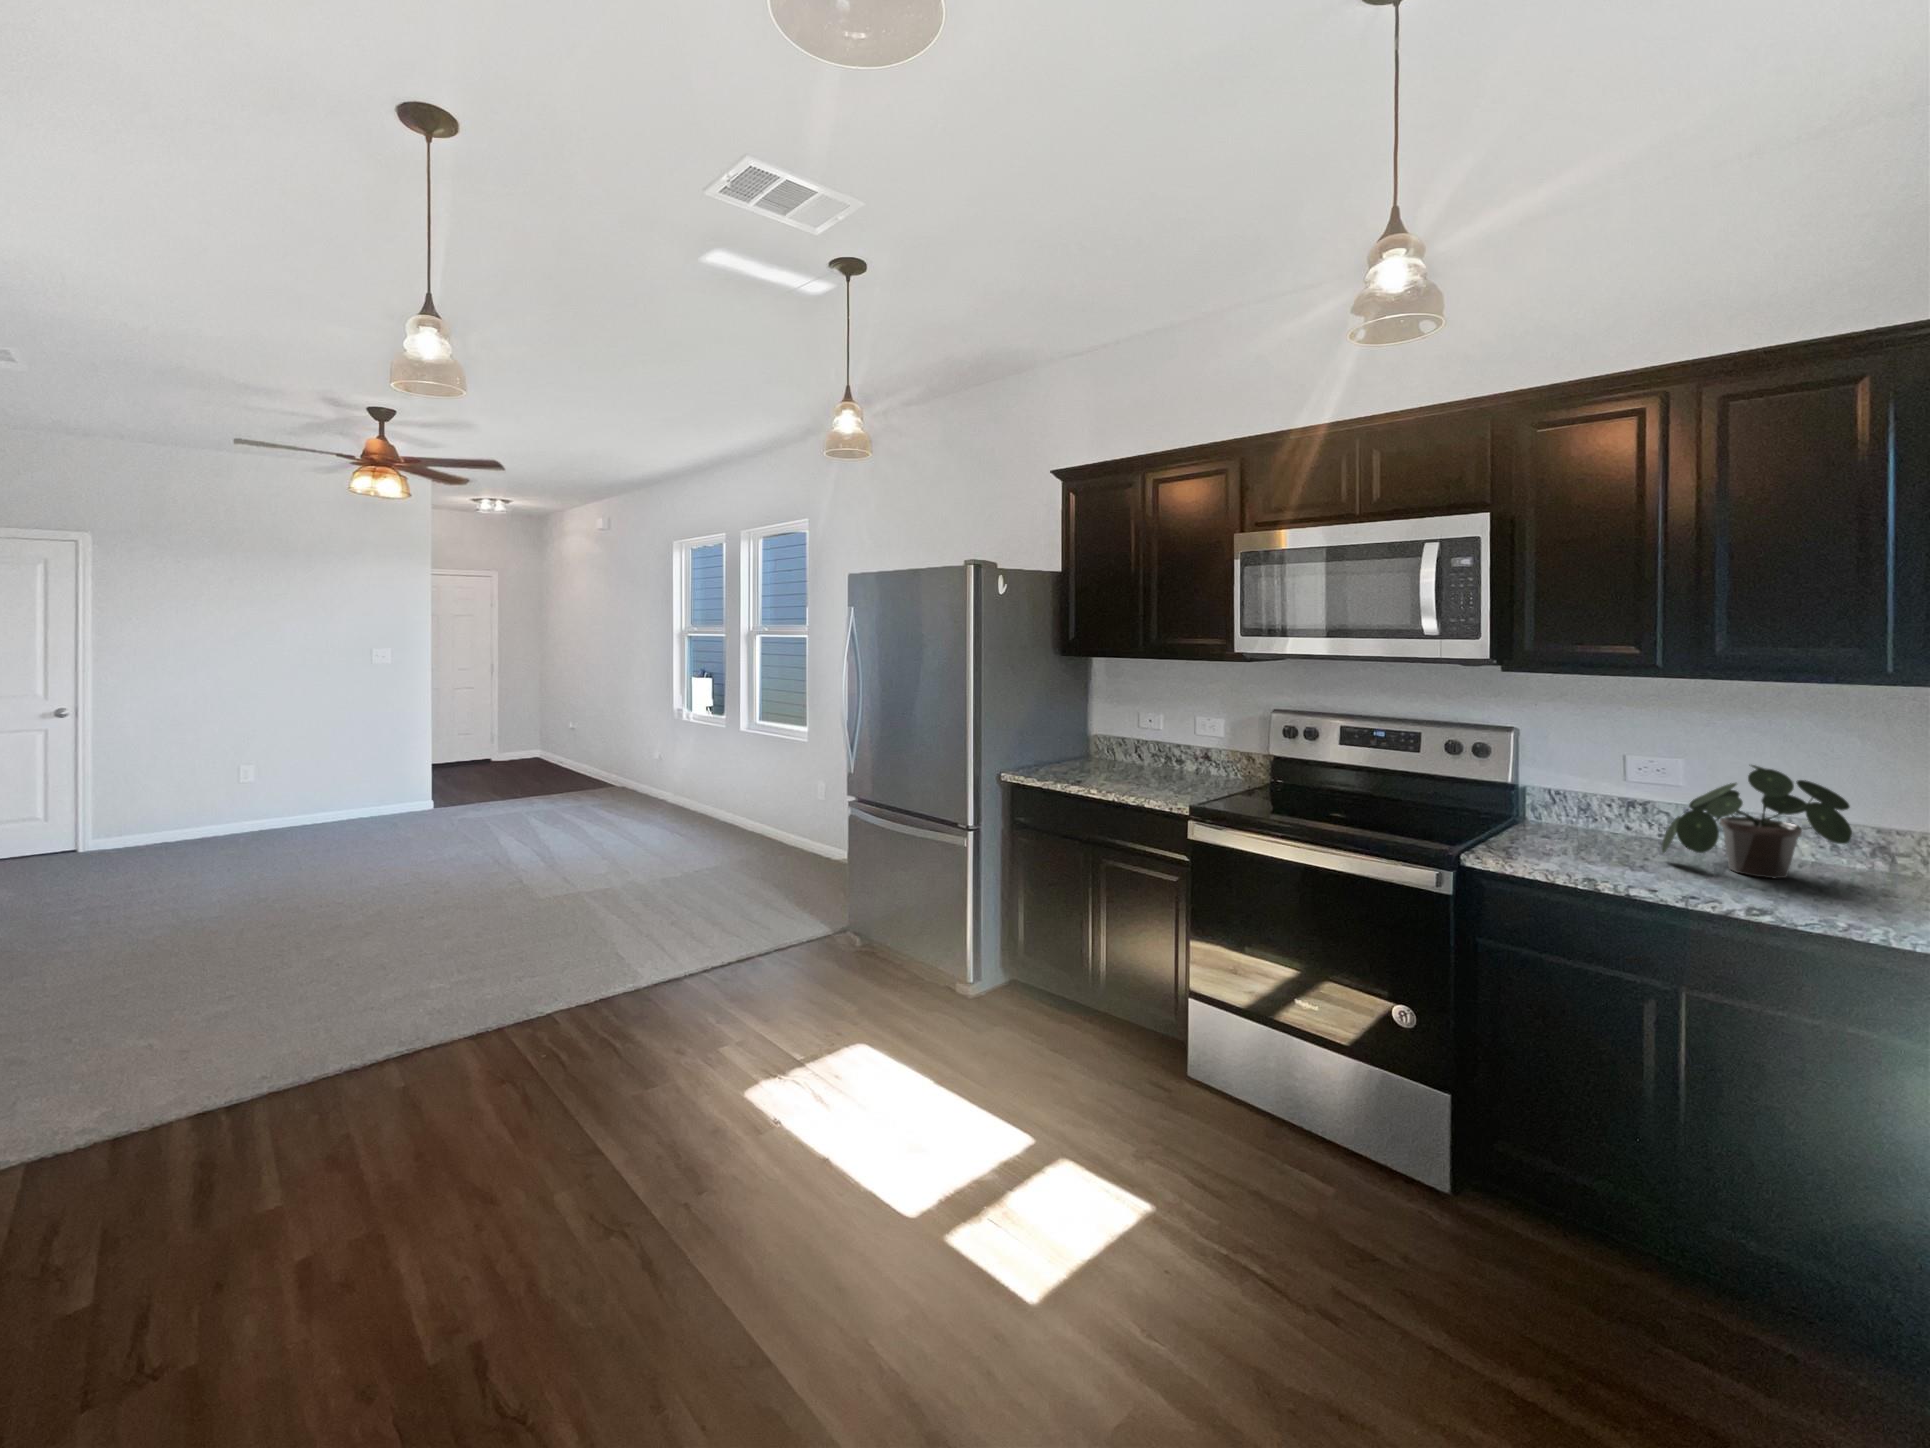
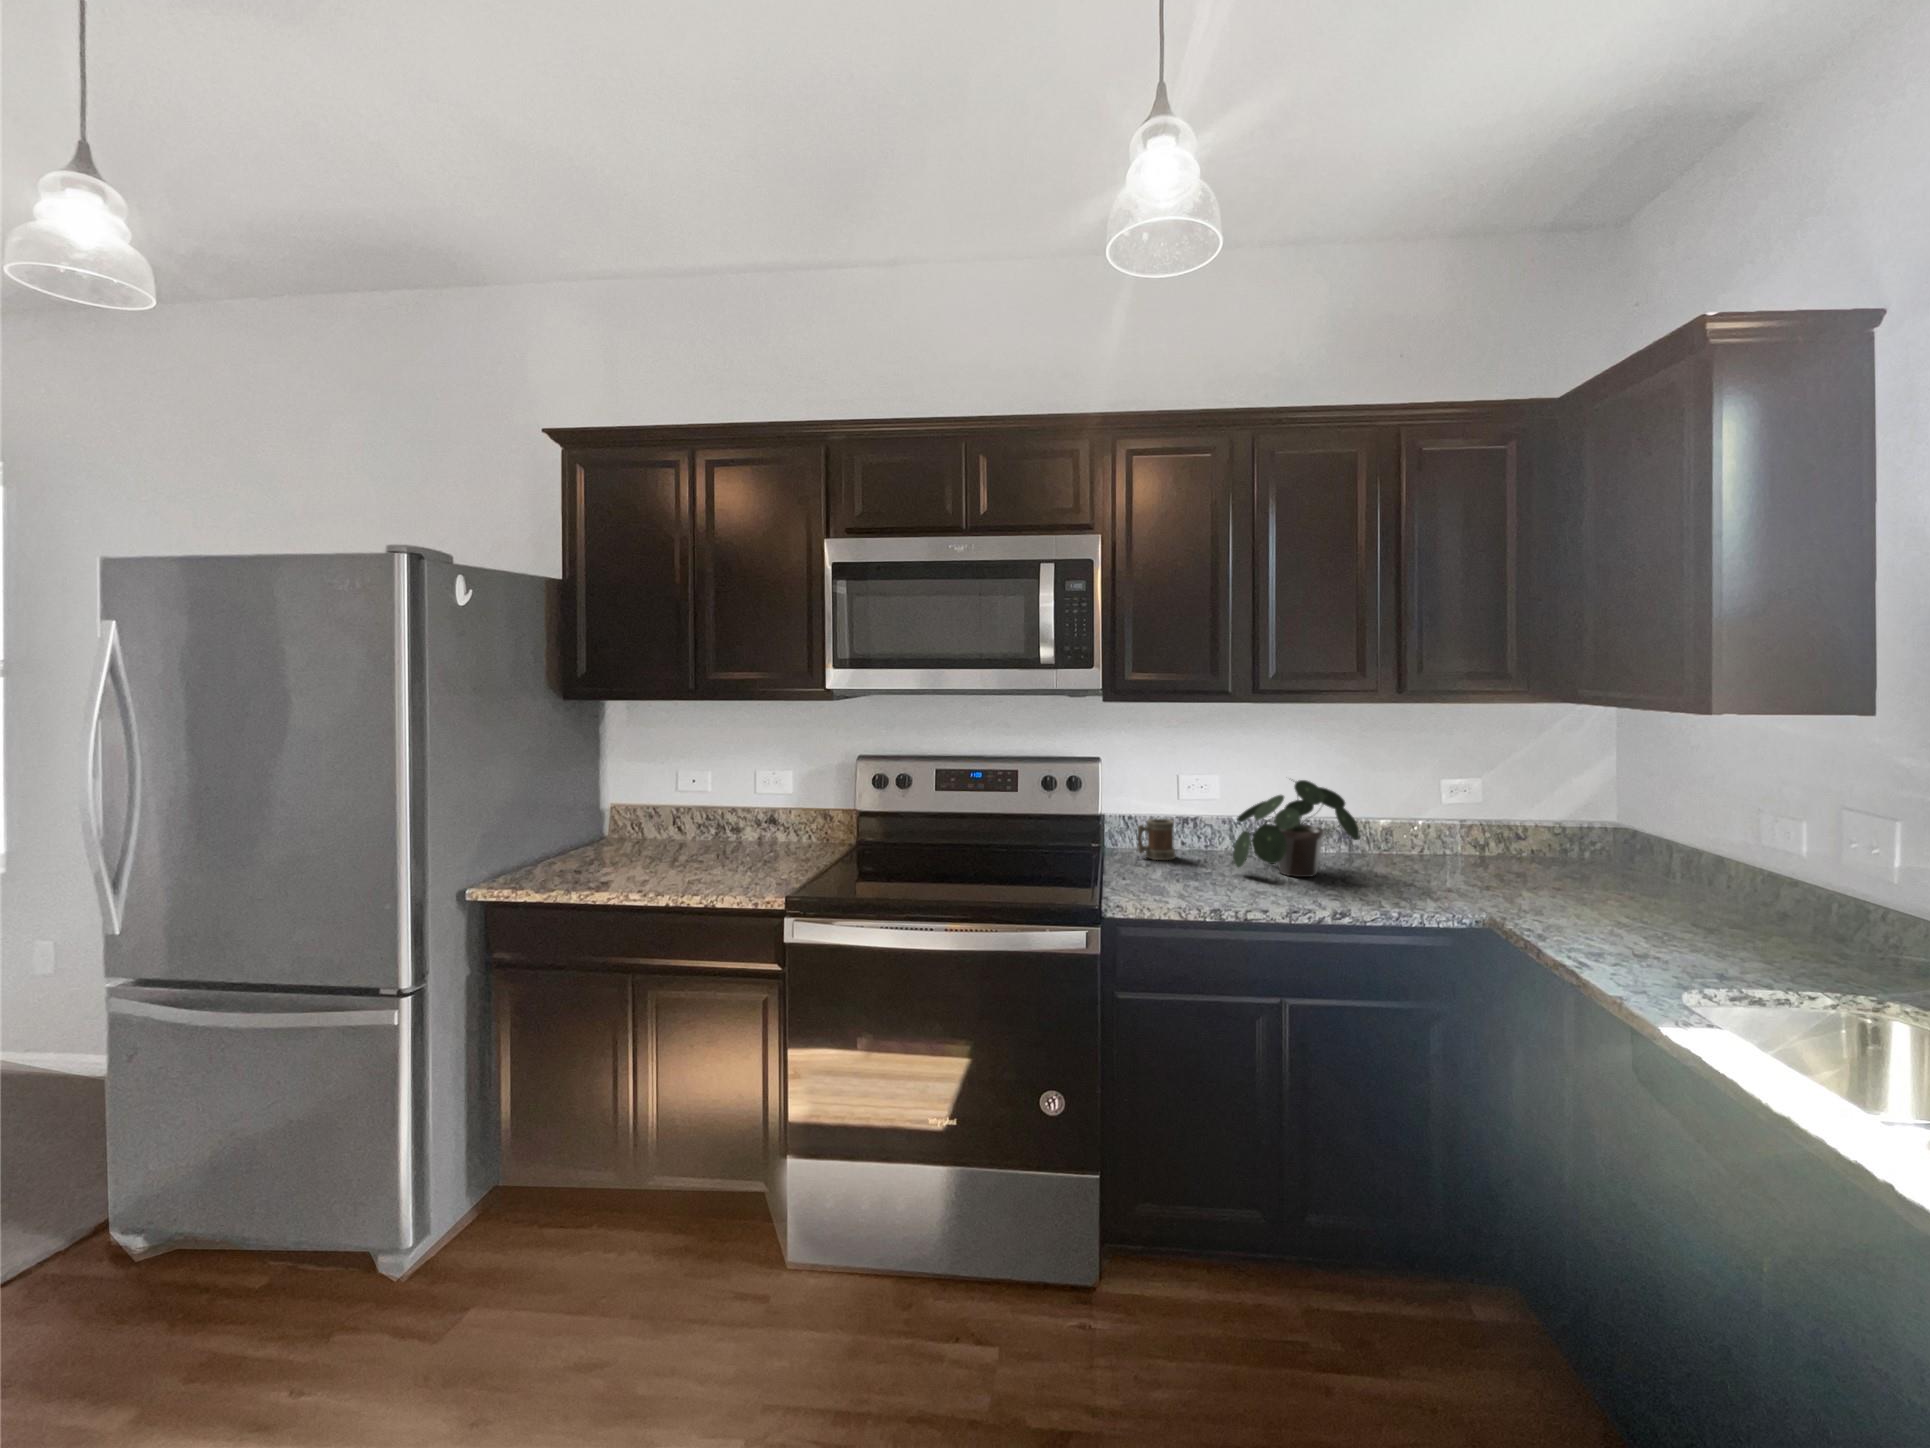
mug: none [1554,795,1605,838] -> present [1137,819,1175,860]

